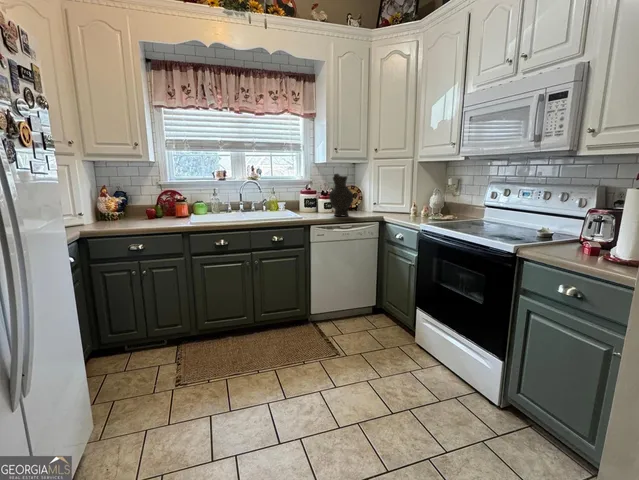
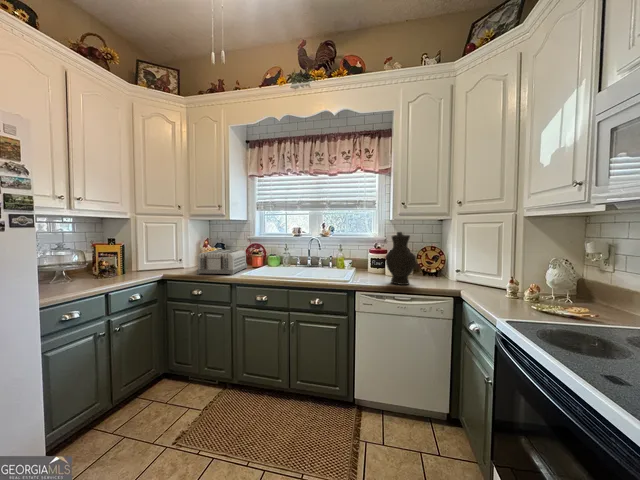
toaster: none [129,197,178,226] -> present [196,250,247,275]

